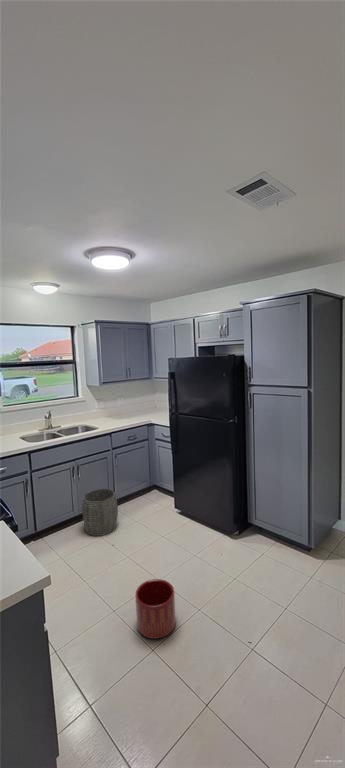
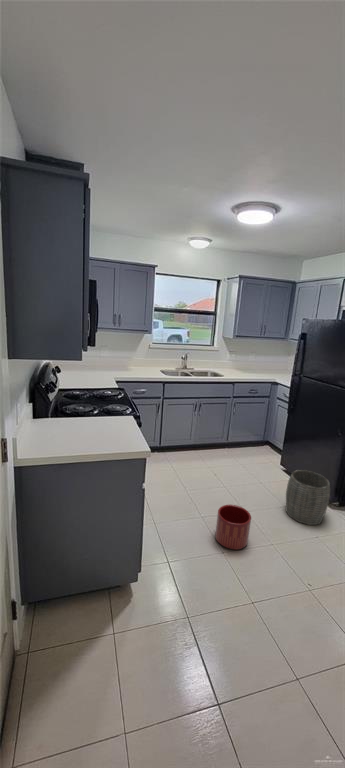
woven basket: present [82,489,118,536] -> present [286,470,330,525]

